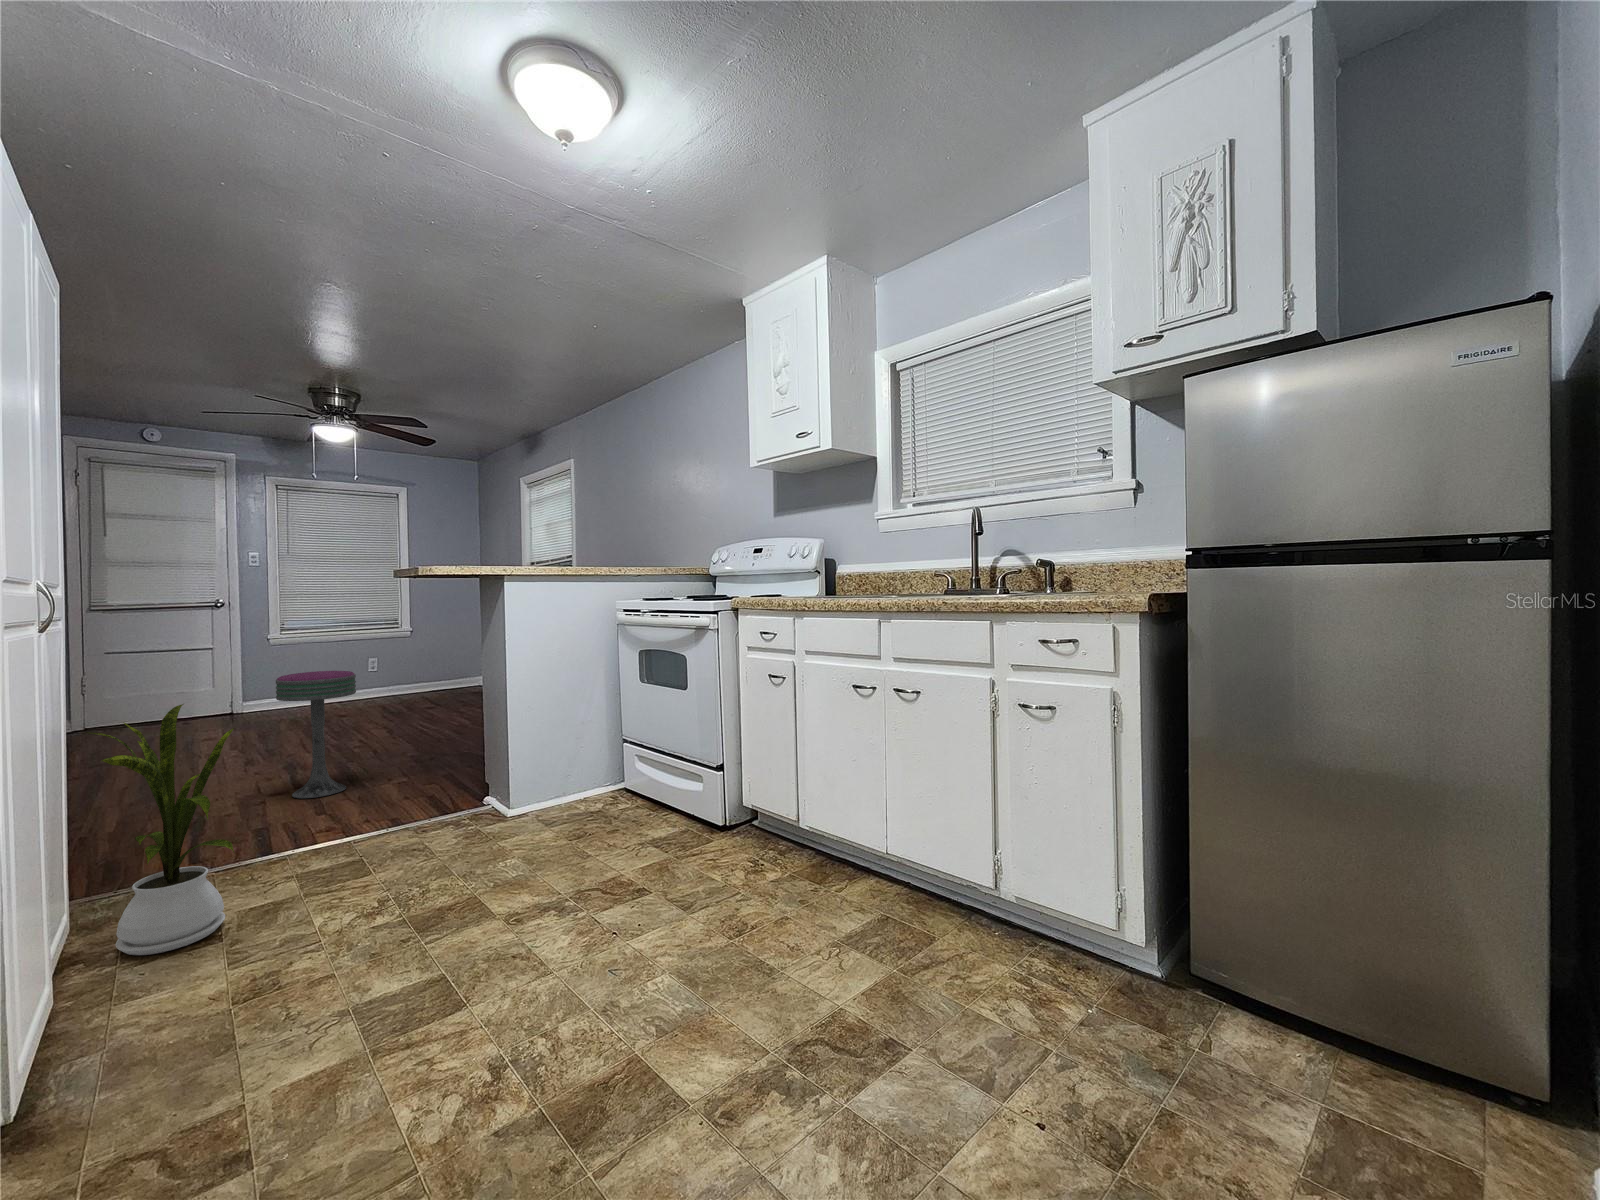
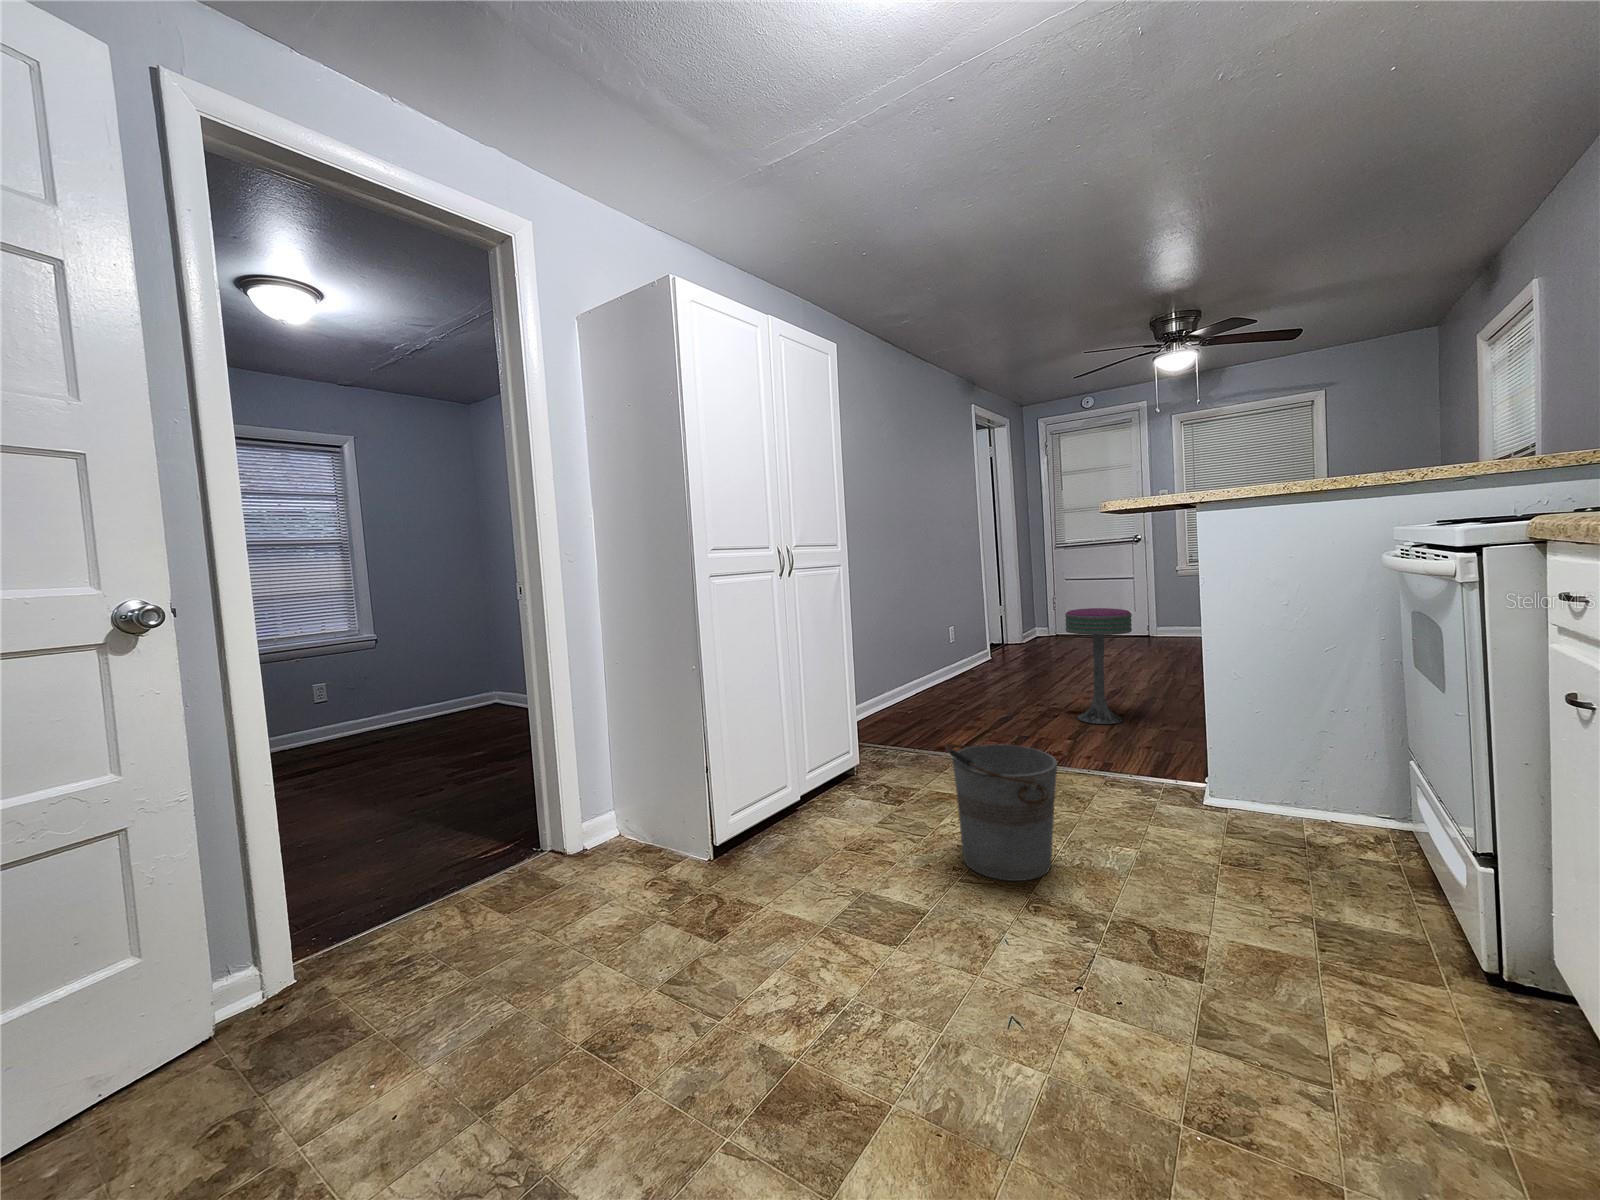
house plant: present [88,704,234,955] -> none [827,626,928,796]
bucket: none [366,794,500,933] -> present [945,744,1057,881]

